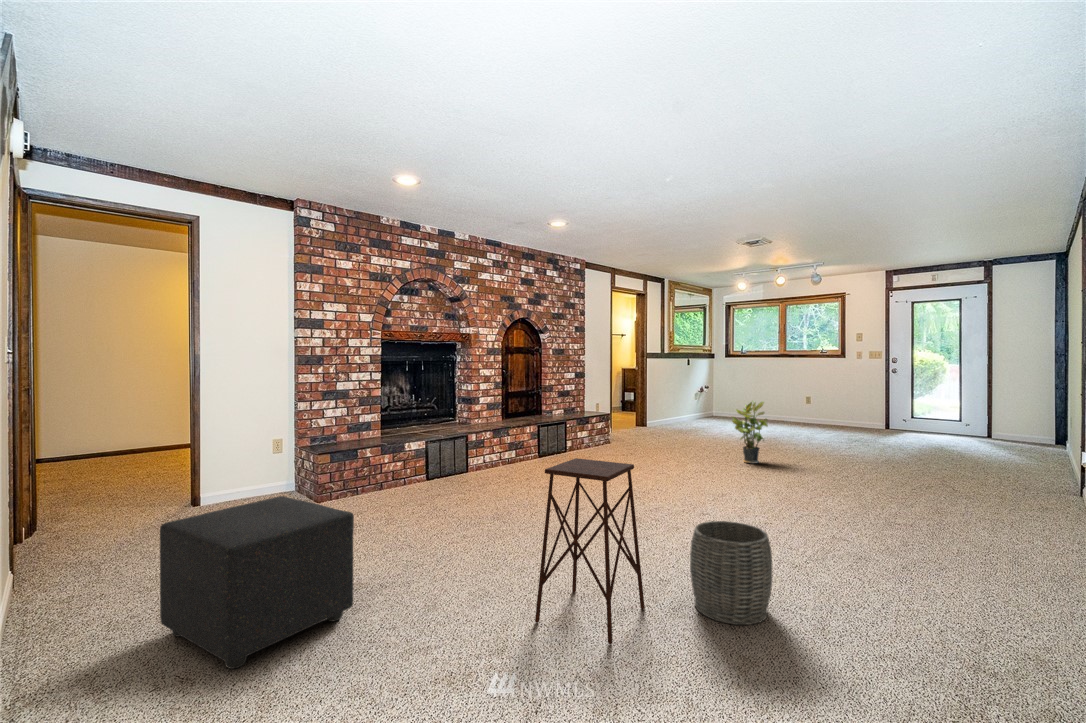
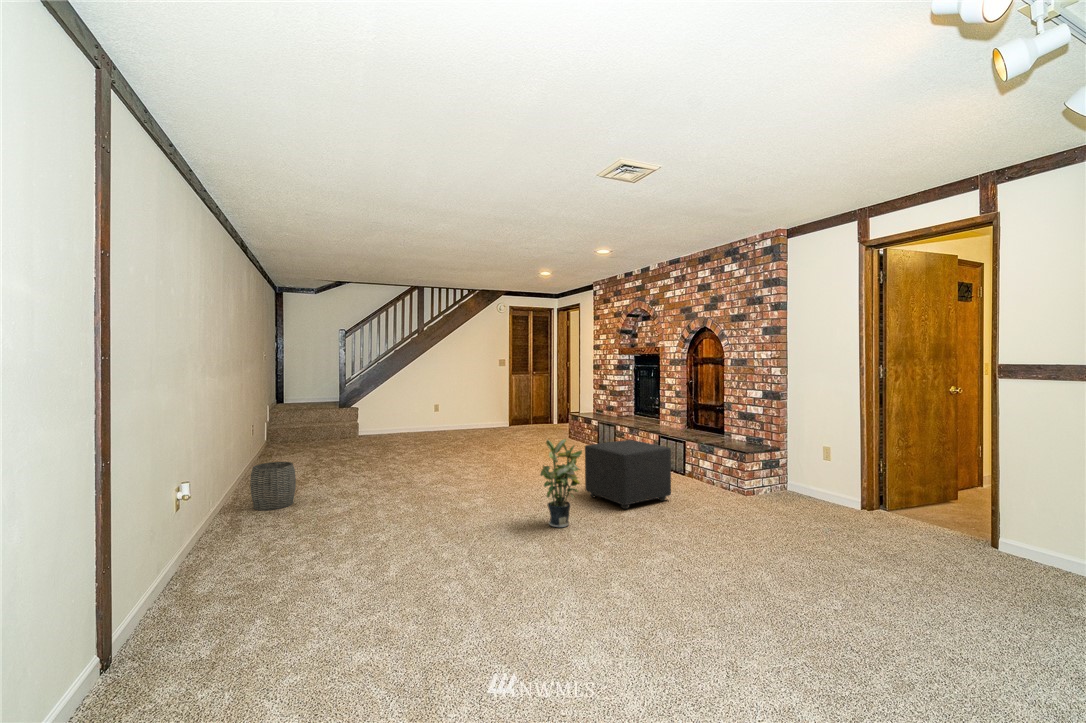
side table: present [535,458,645,644] -> none [379,402,413,454]
ottoman: present [160,496,354,669] -> present [585,440,671,509]
woven basket: present [690,521,772,625] -> present [250,462,296,510]

